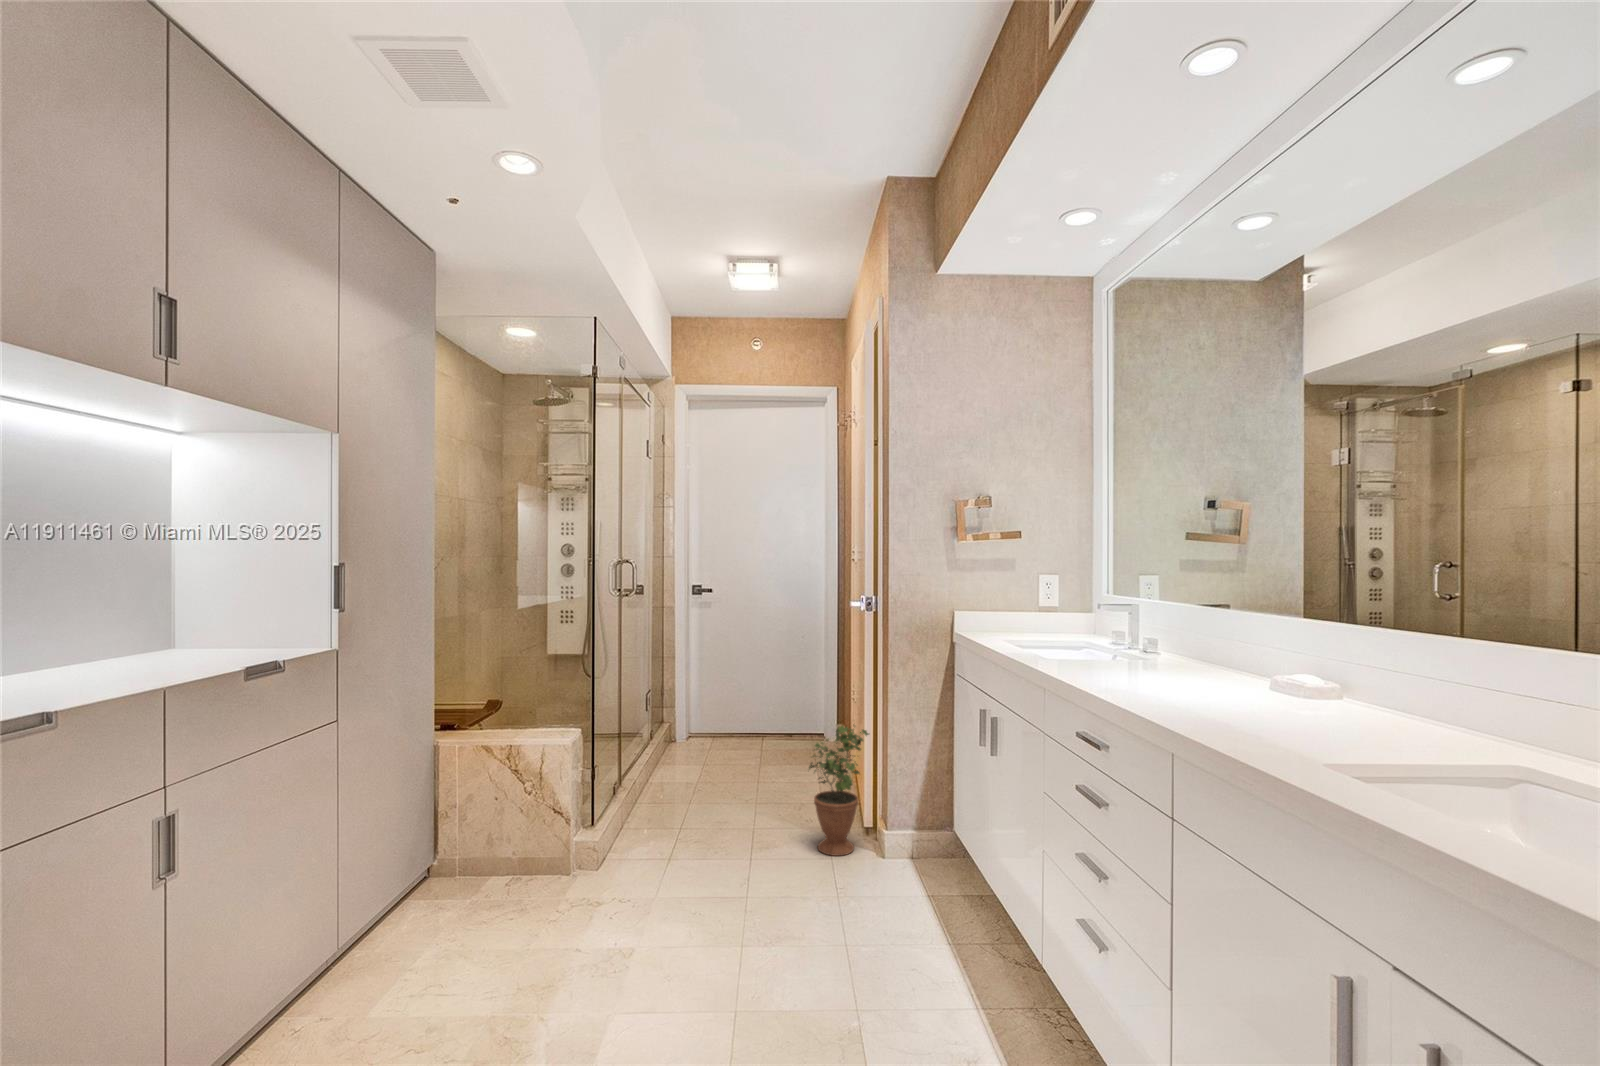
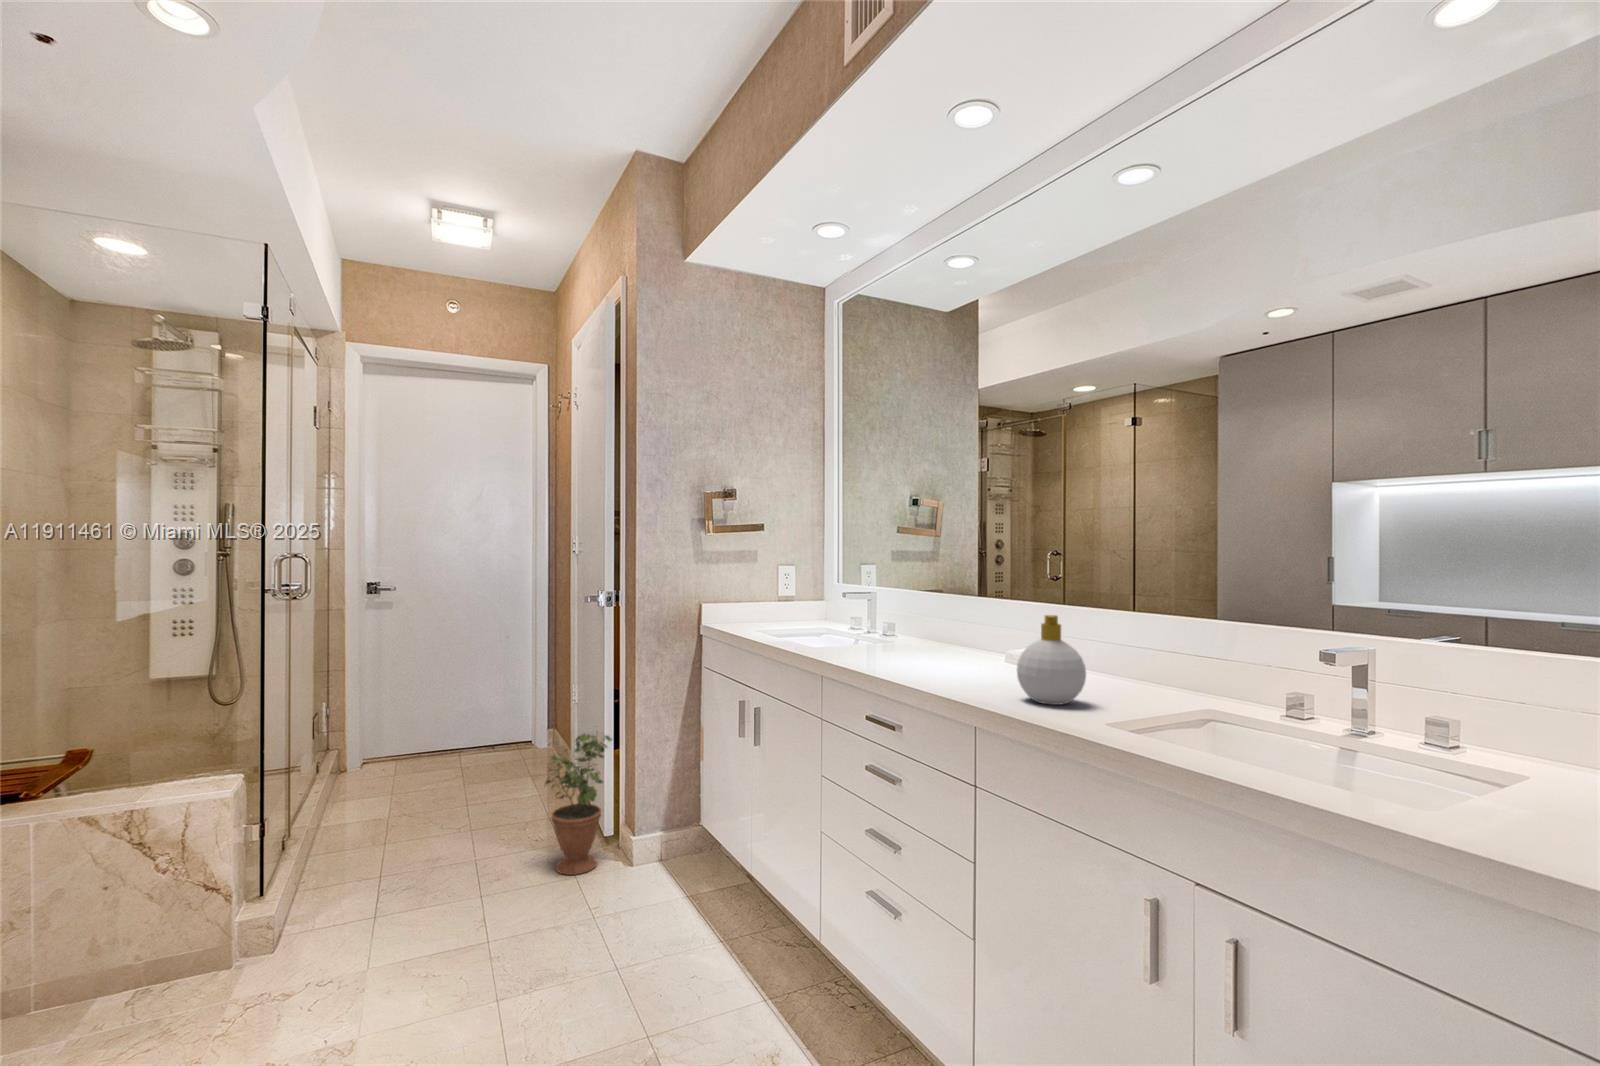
soap bottle: none [1233,629,1325,736] -> present [1017,615,1086,705]

